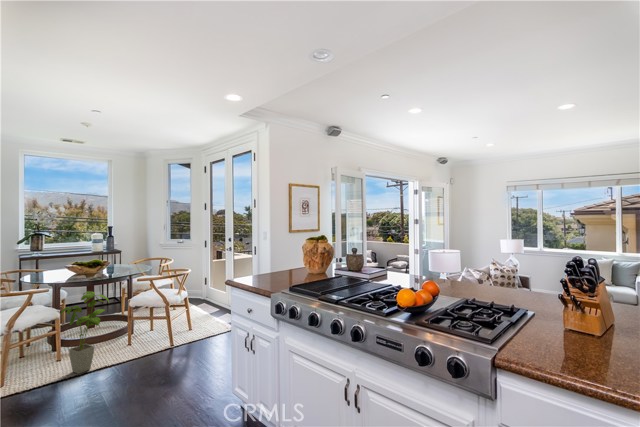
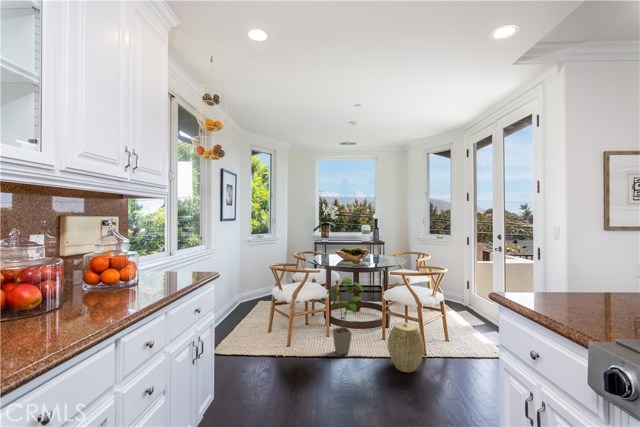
woven basket: none [137,322,172,365] -> present [388,322,424,372]

